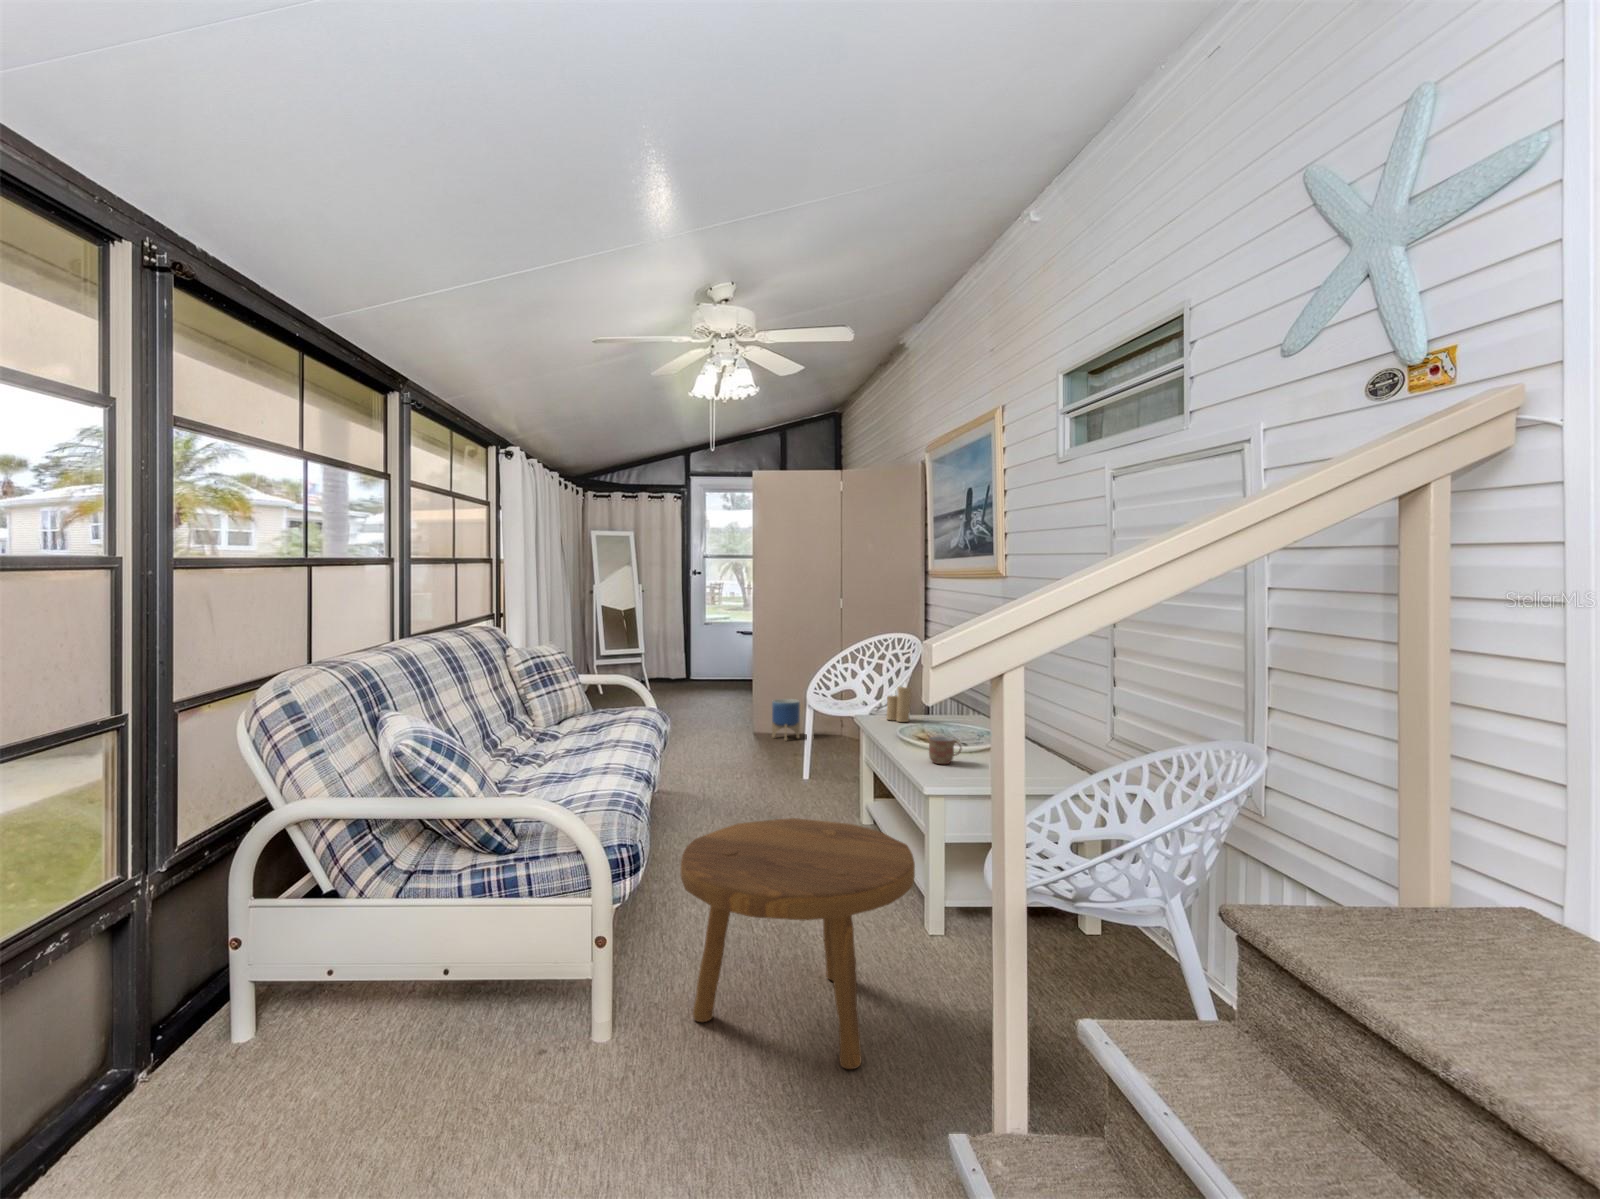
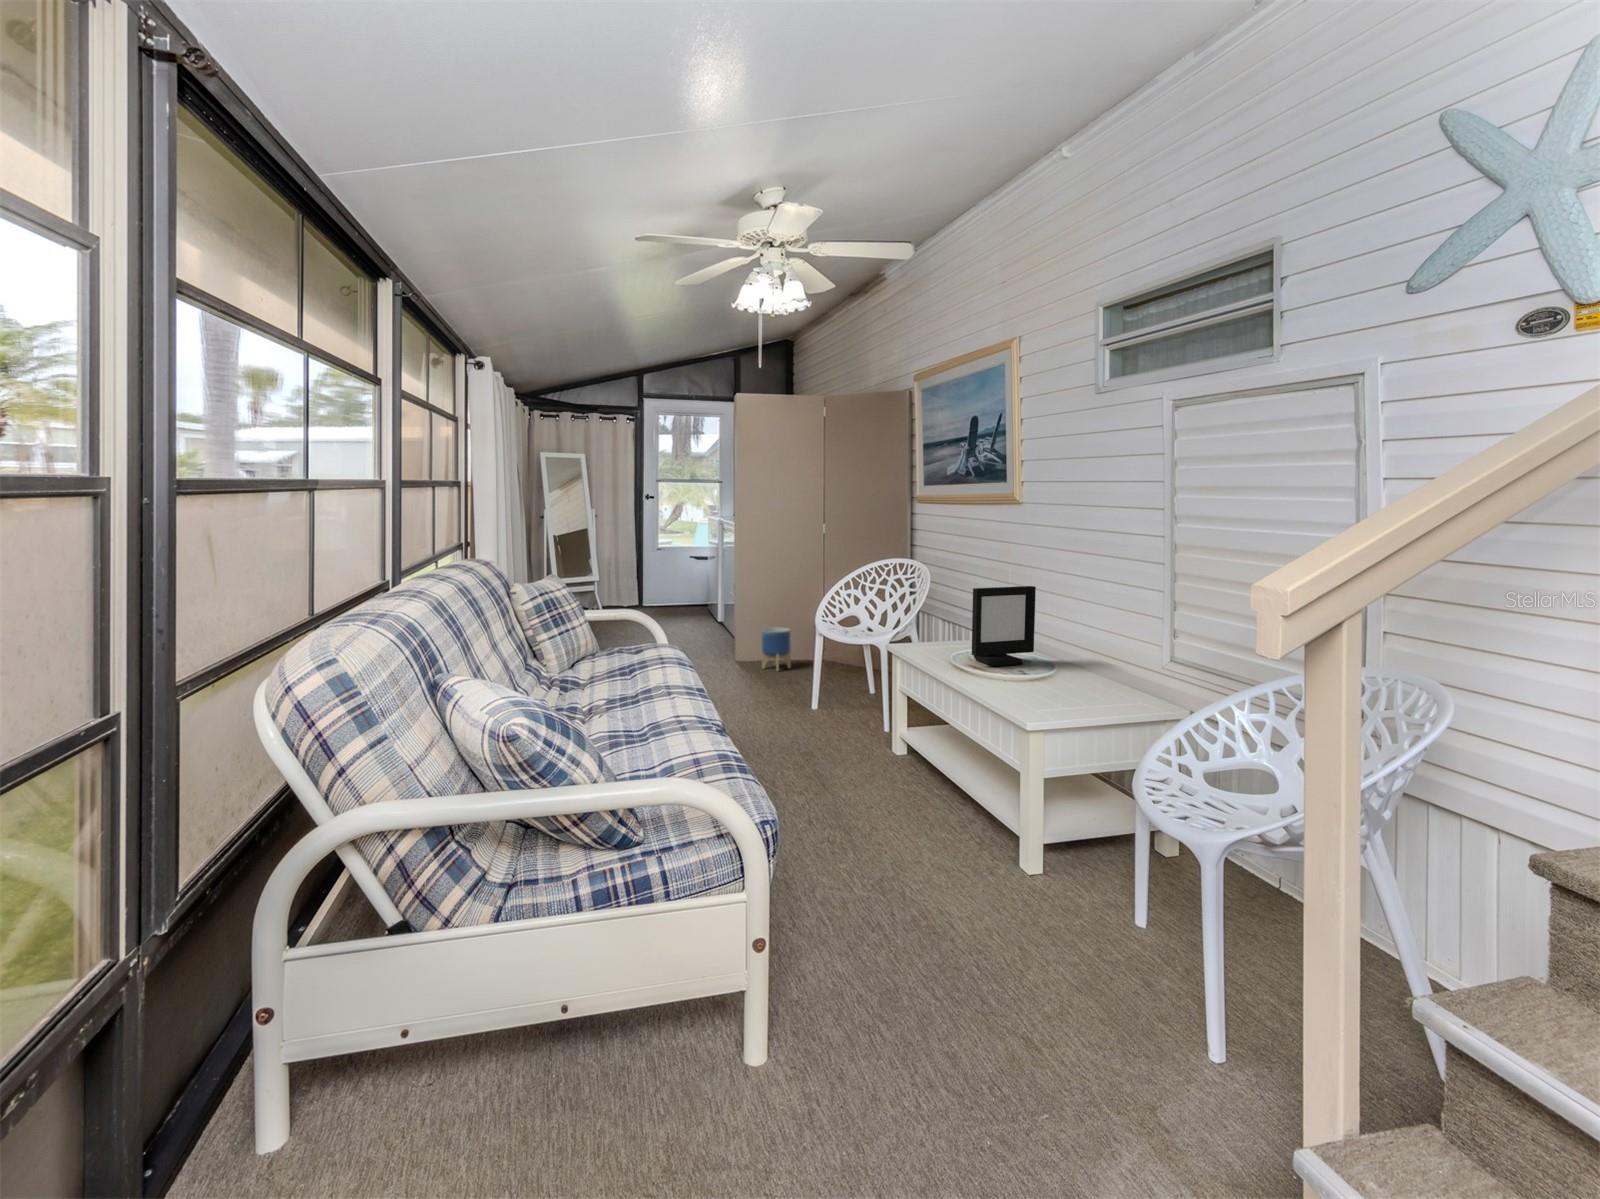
picture frame: none [911,660,973,734] -> present [972,586,1036,666]
candle: present [886,683,911,722] -> none [932,610,961,654]
mug: present [929,736,961,764] -> none [1022,672,1058,703]
footstool: present [681,818,915,1069] -> none [831,777,1113,1070]

